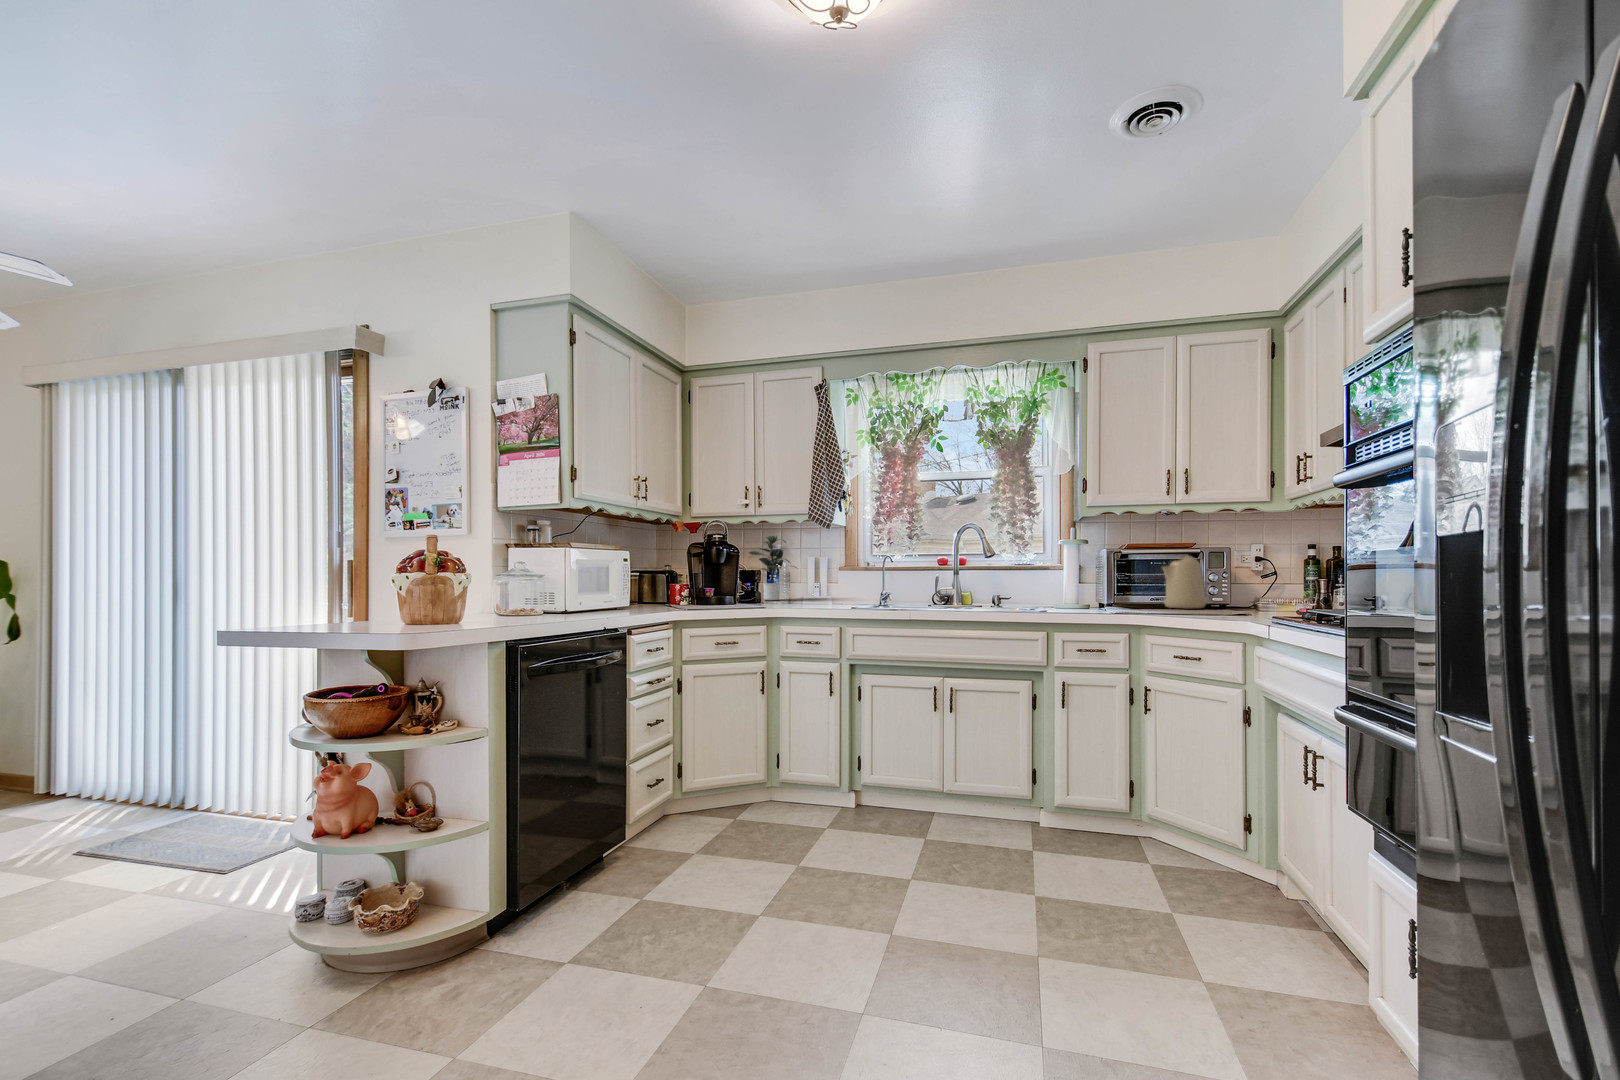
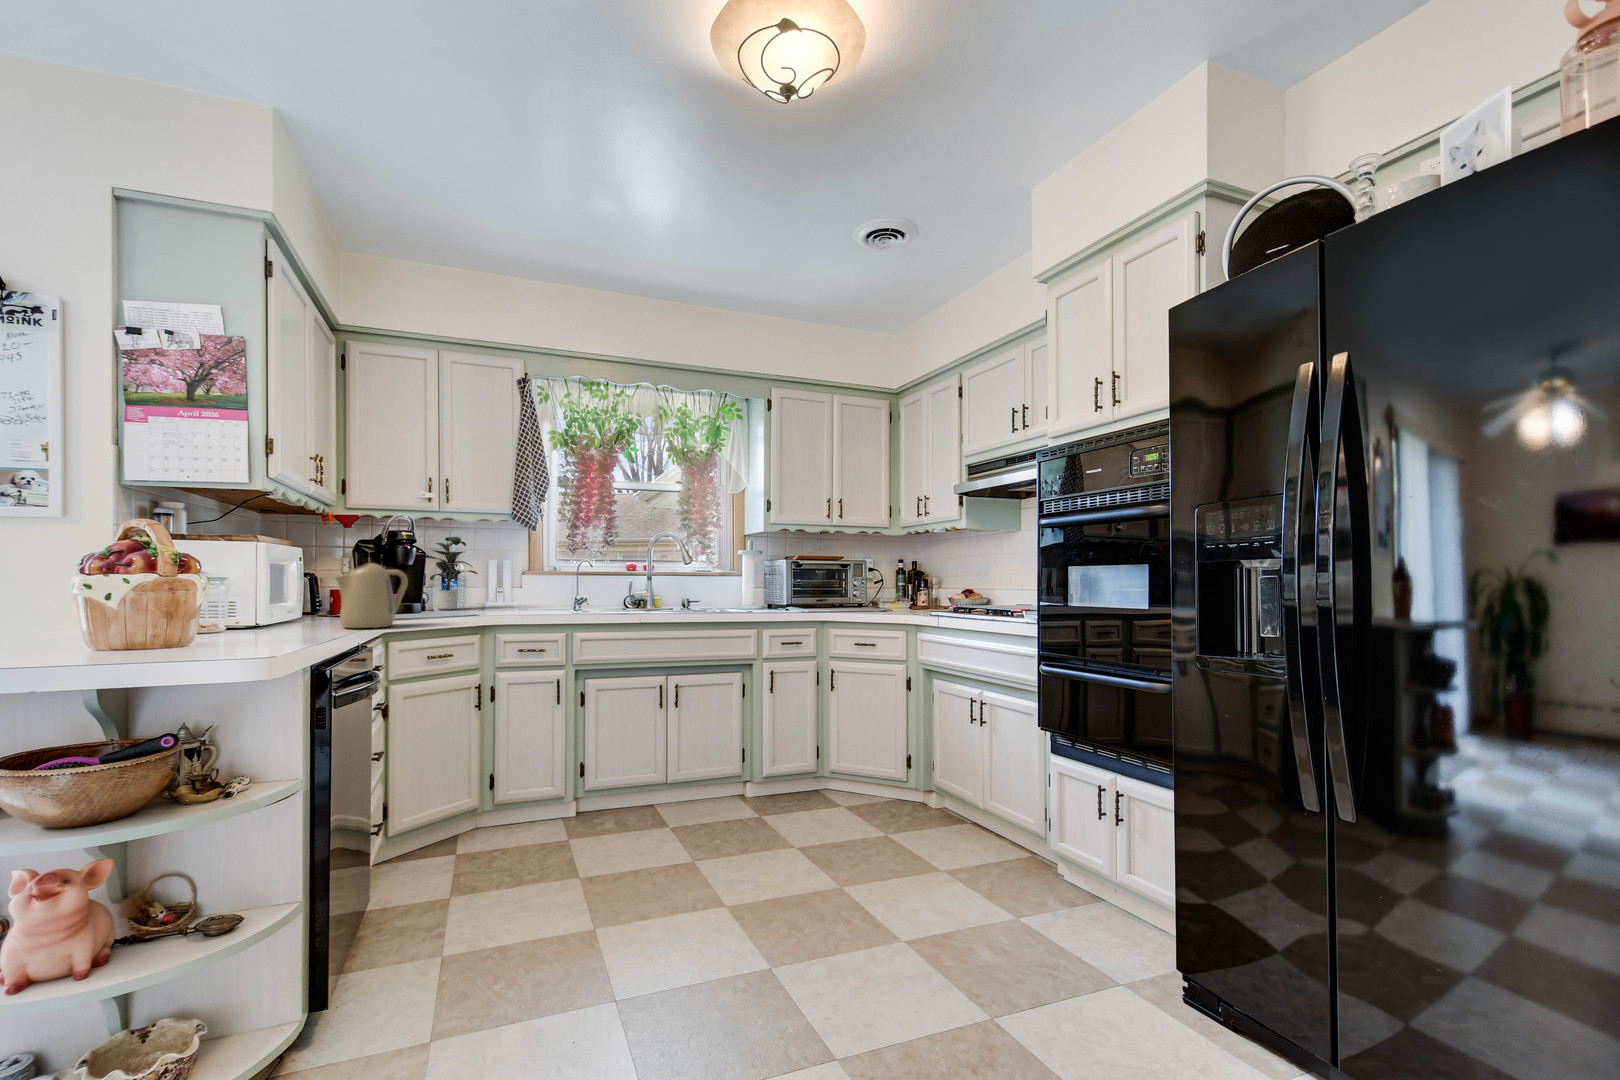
kettle: present [1162,556,1208,608] -> present [335,563,408,628]

